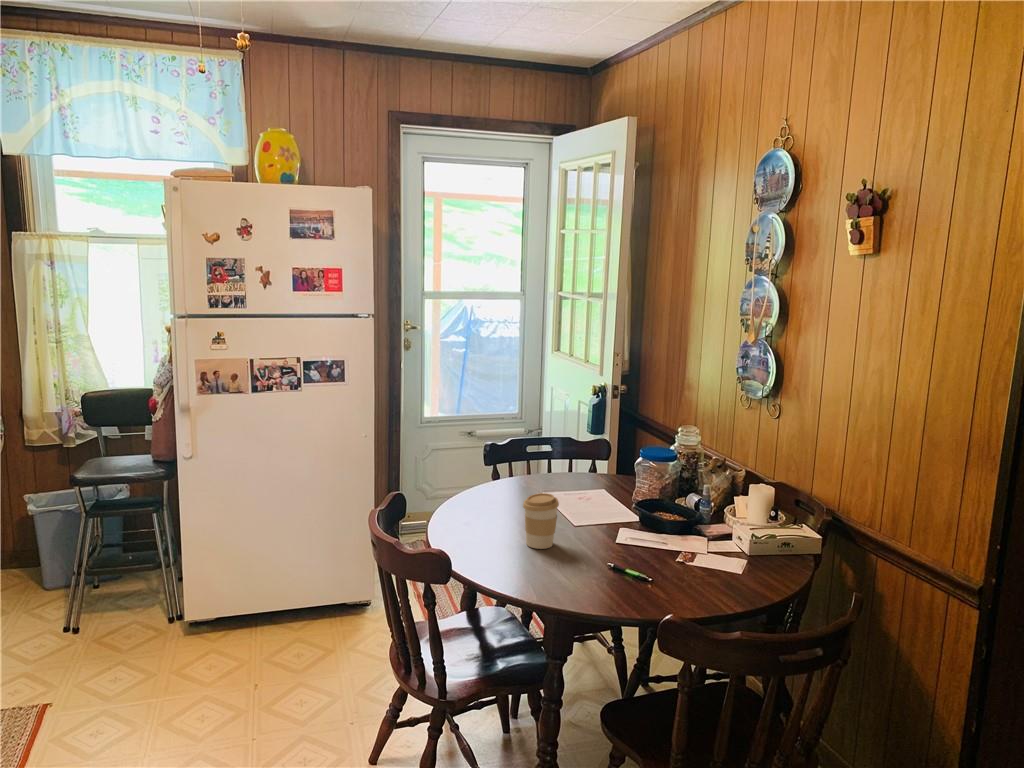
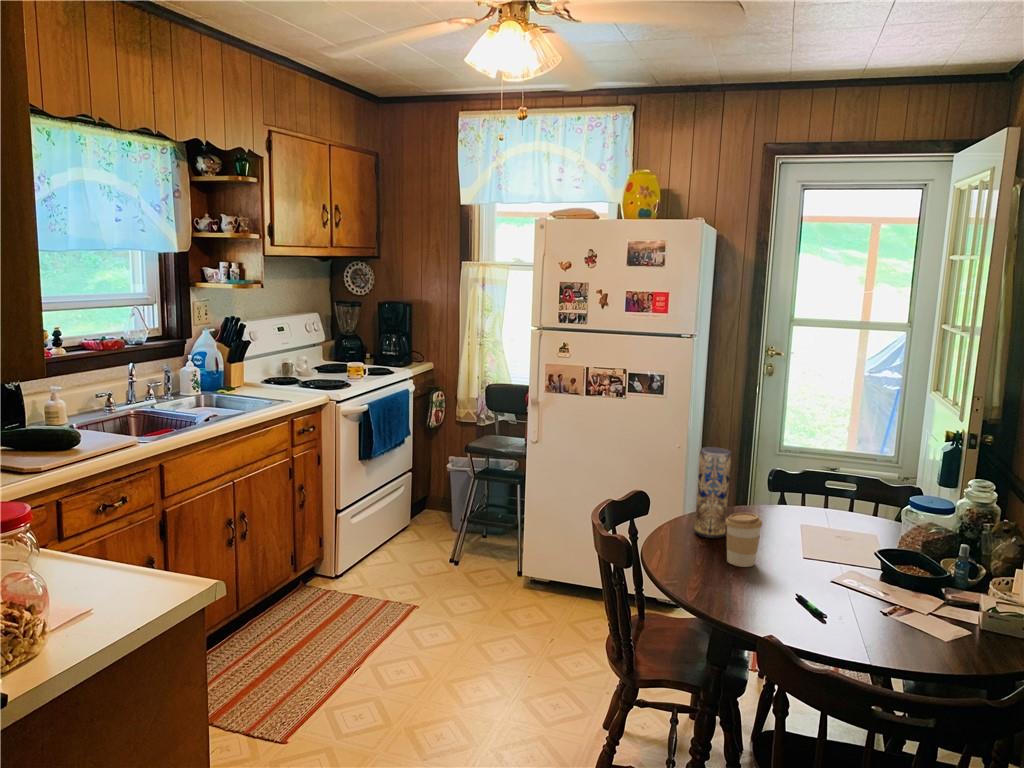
vase: none [468,432,502,527] -> present [694,447,731,538]

